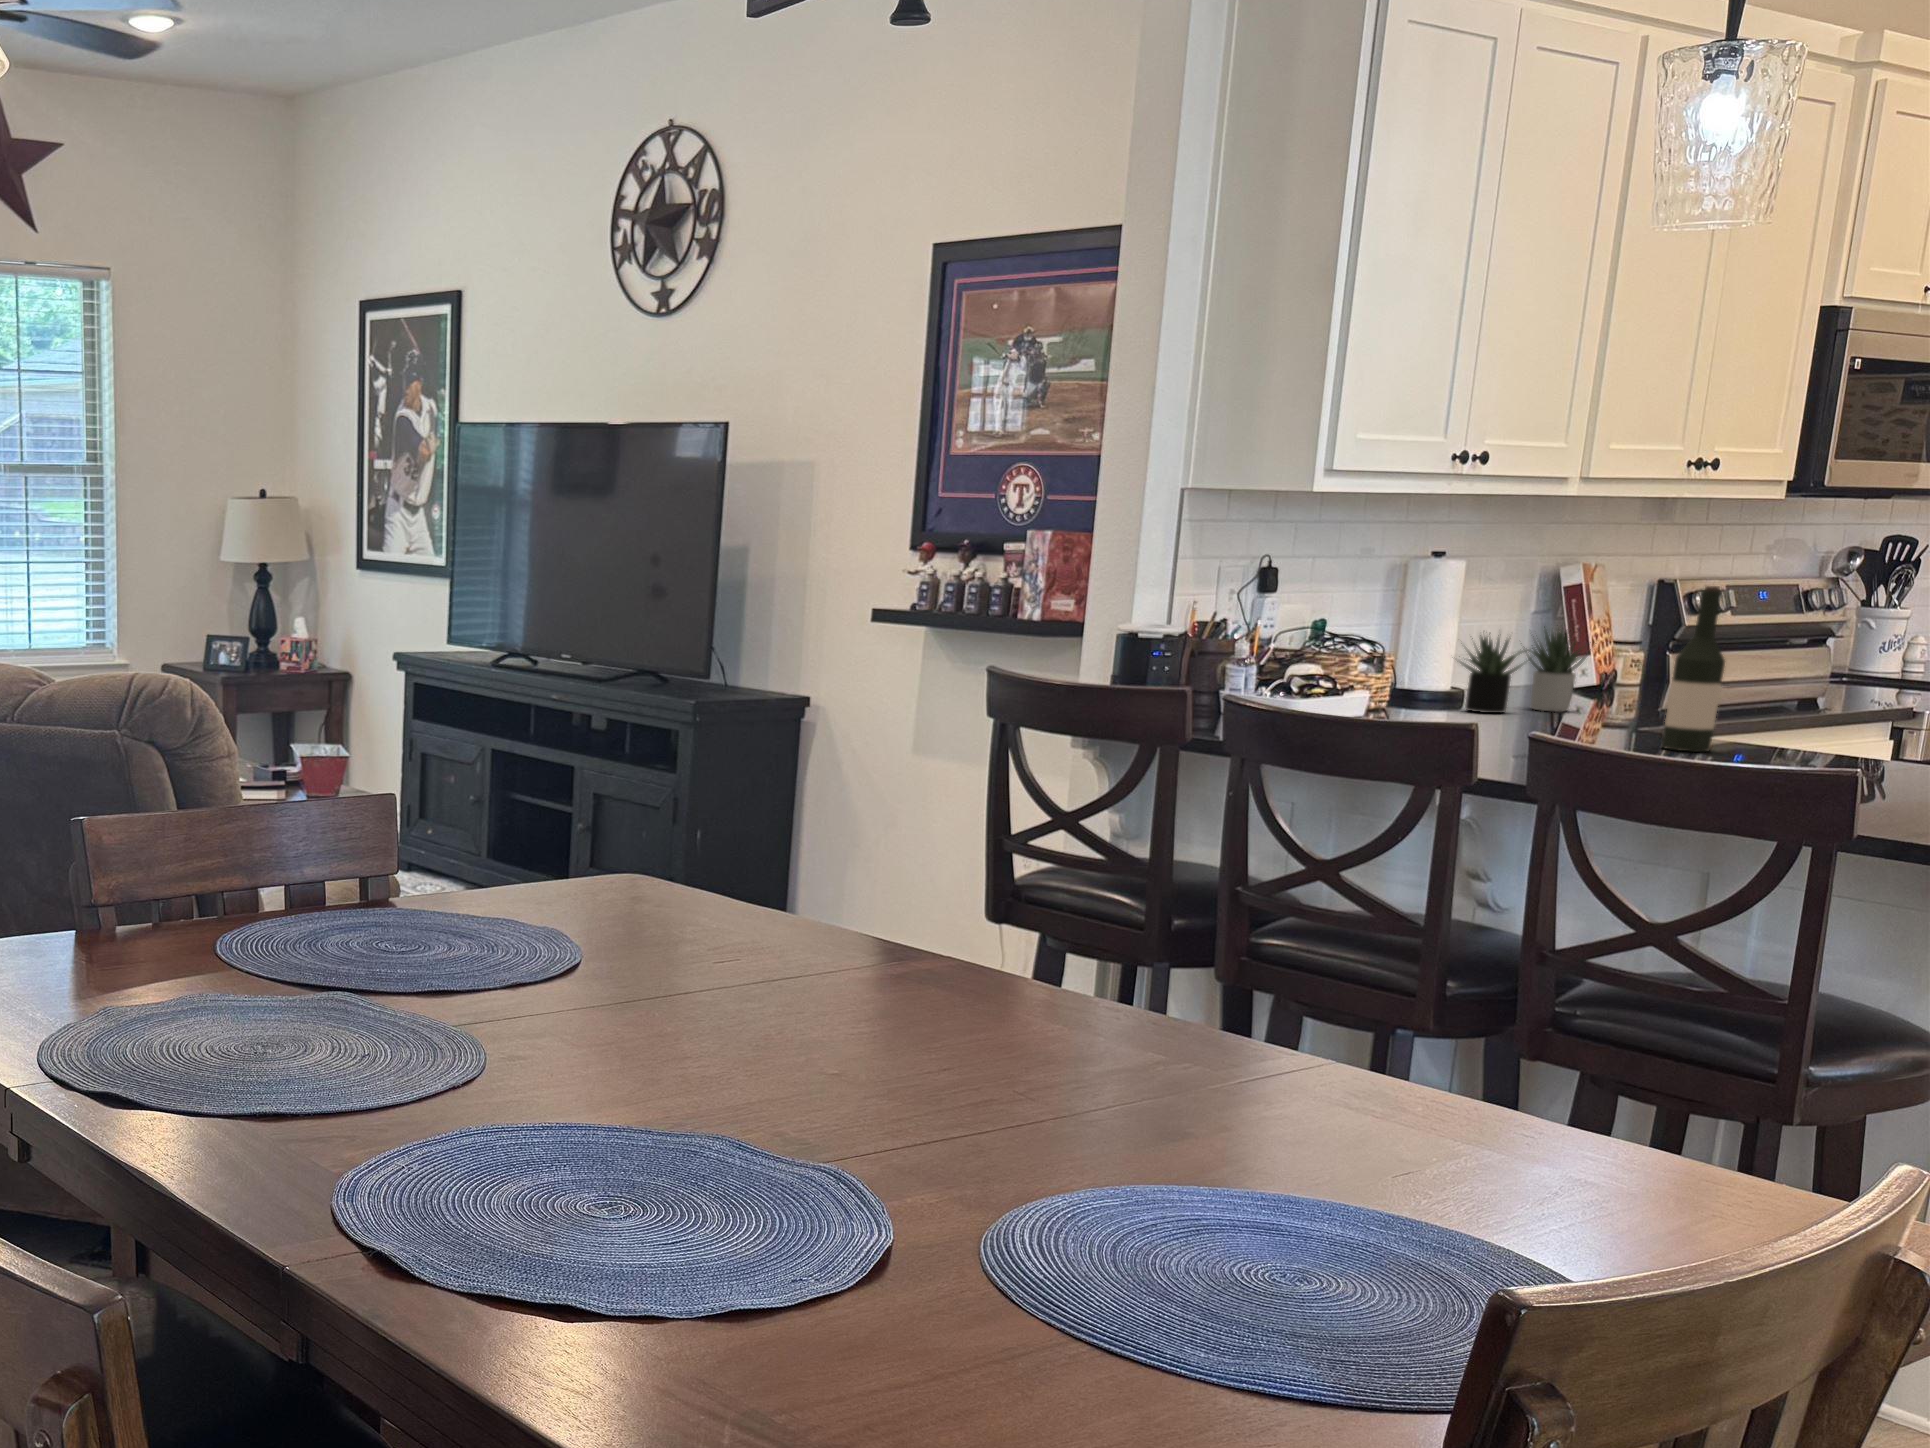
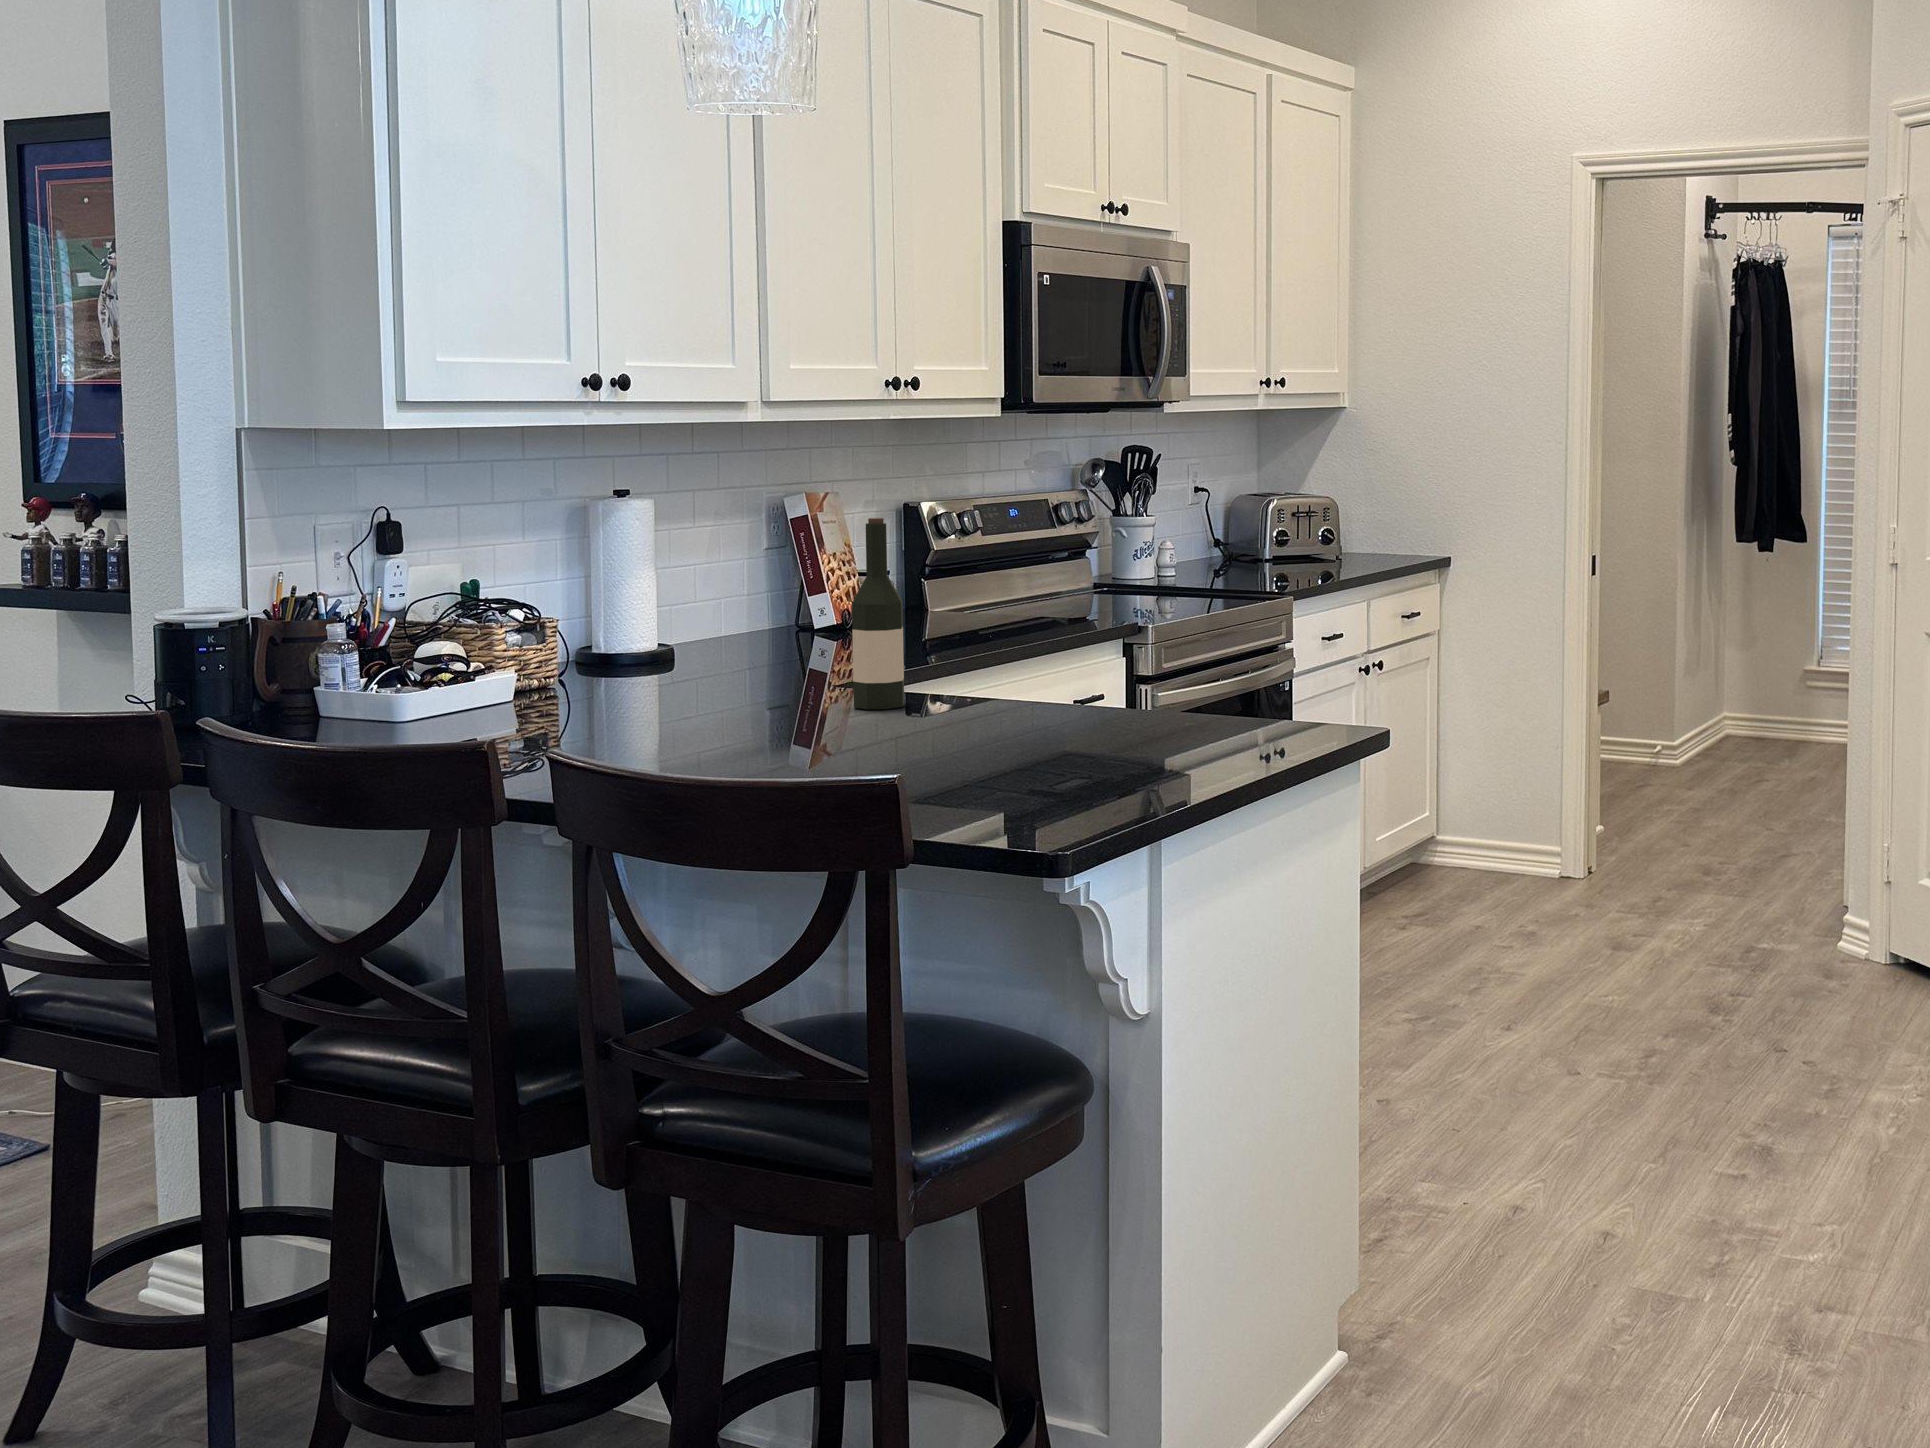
succulent plant: present [1460,626,1591,713] -> none [658,559,820,673]

